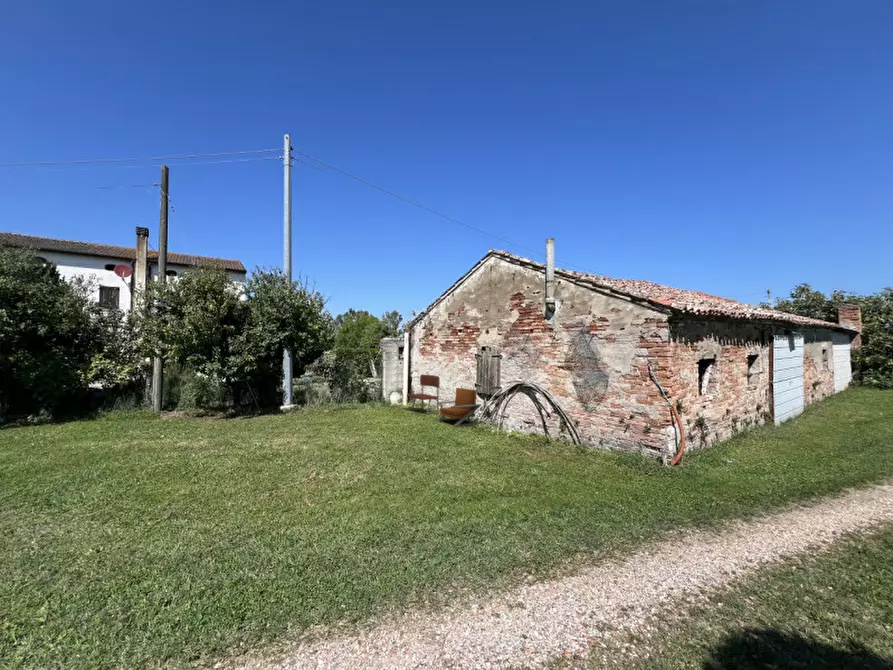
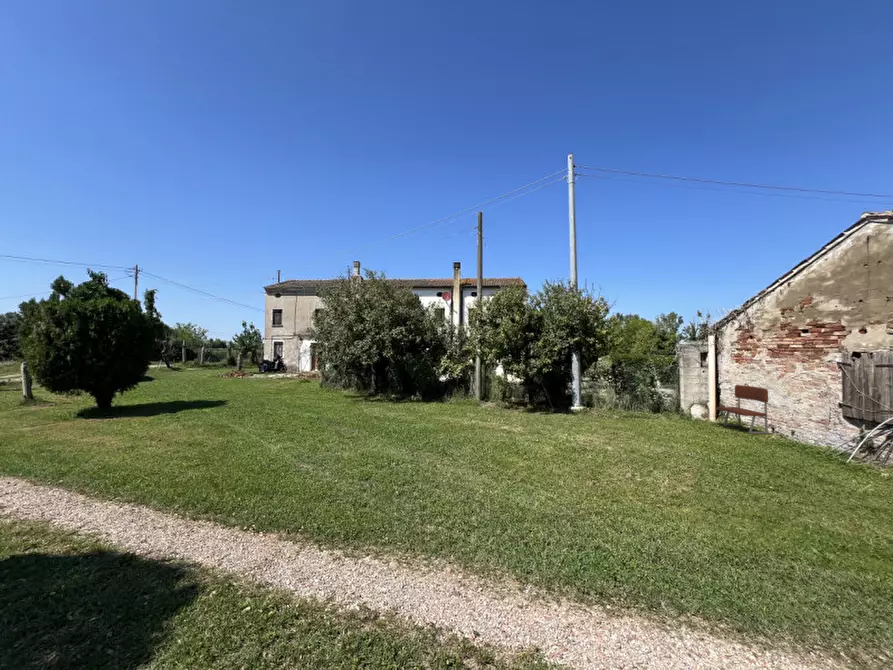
lounge chair: present [437,388,481,427] -> none [770,405,857,460]

